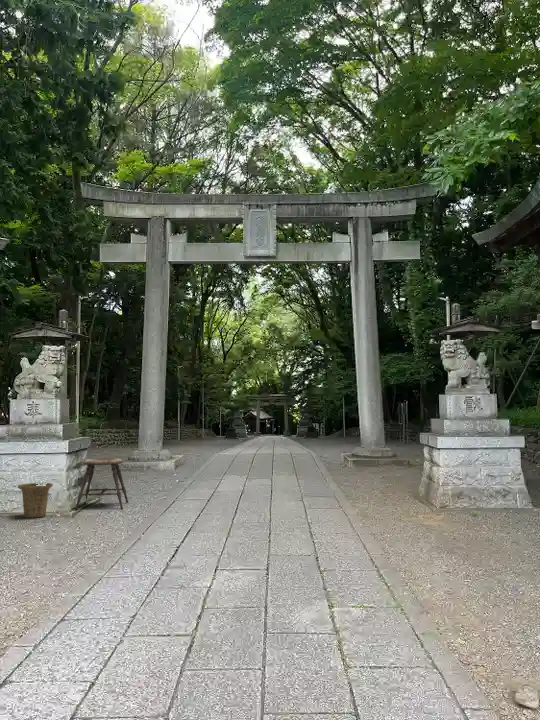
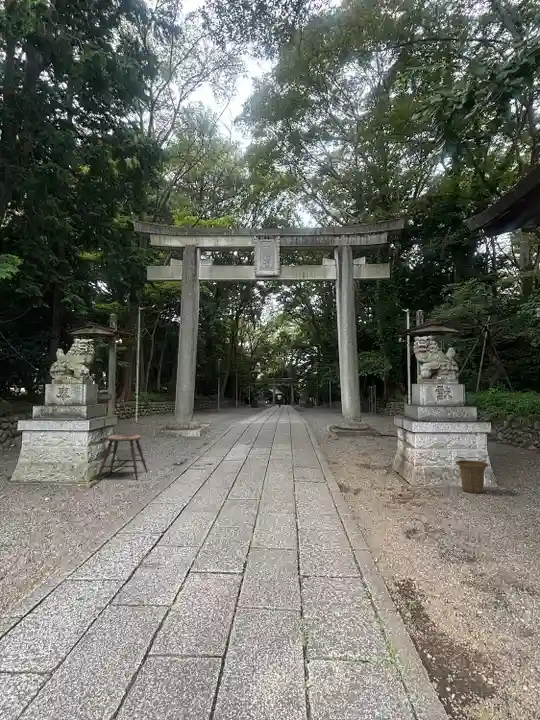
basket: present [18,483,53,518] -> present [456,460,488,493]

